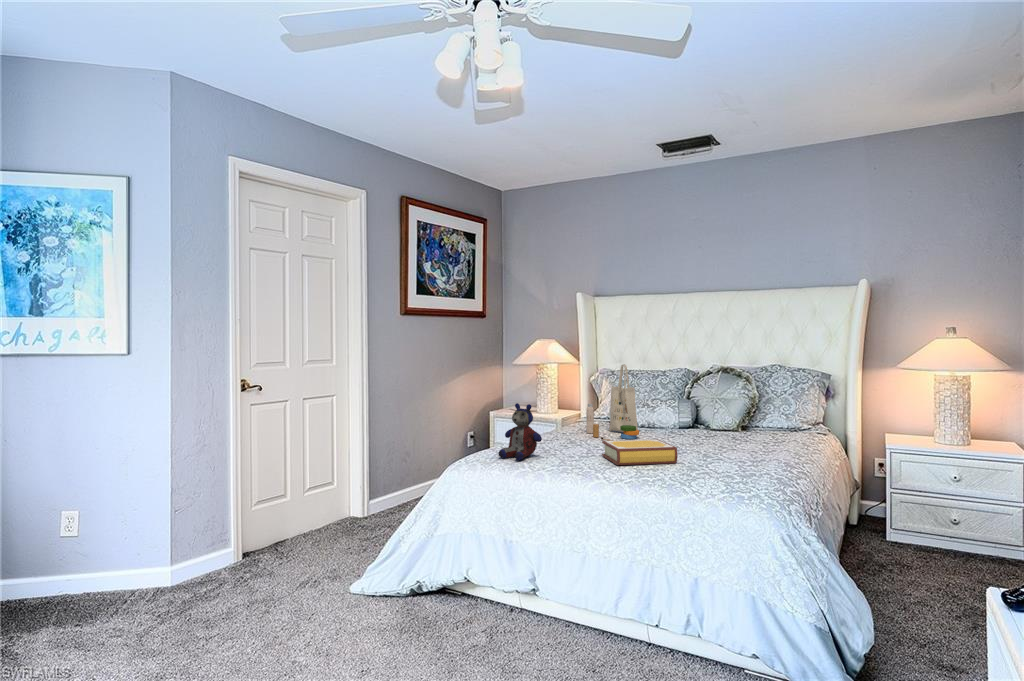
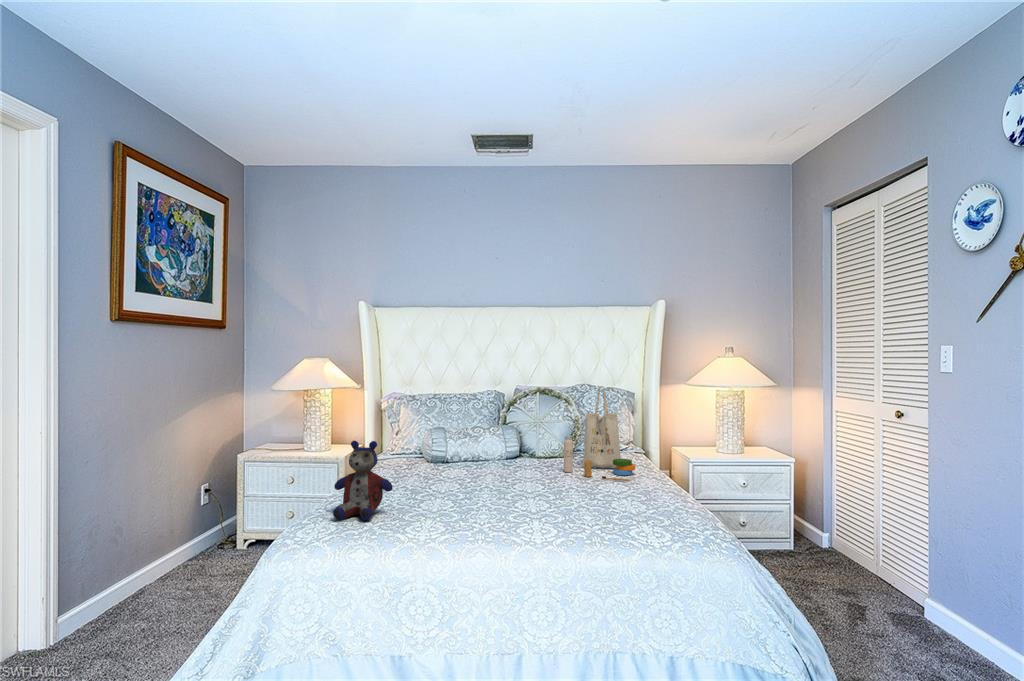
tote bag: present [586,364,639,441] -> present [564,386,635,481]
book: present [602,439,678,465] -> none [464,474,558,511]

